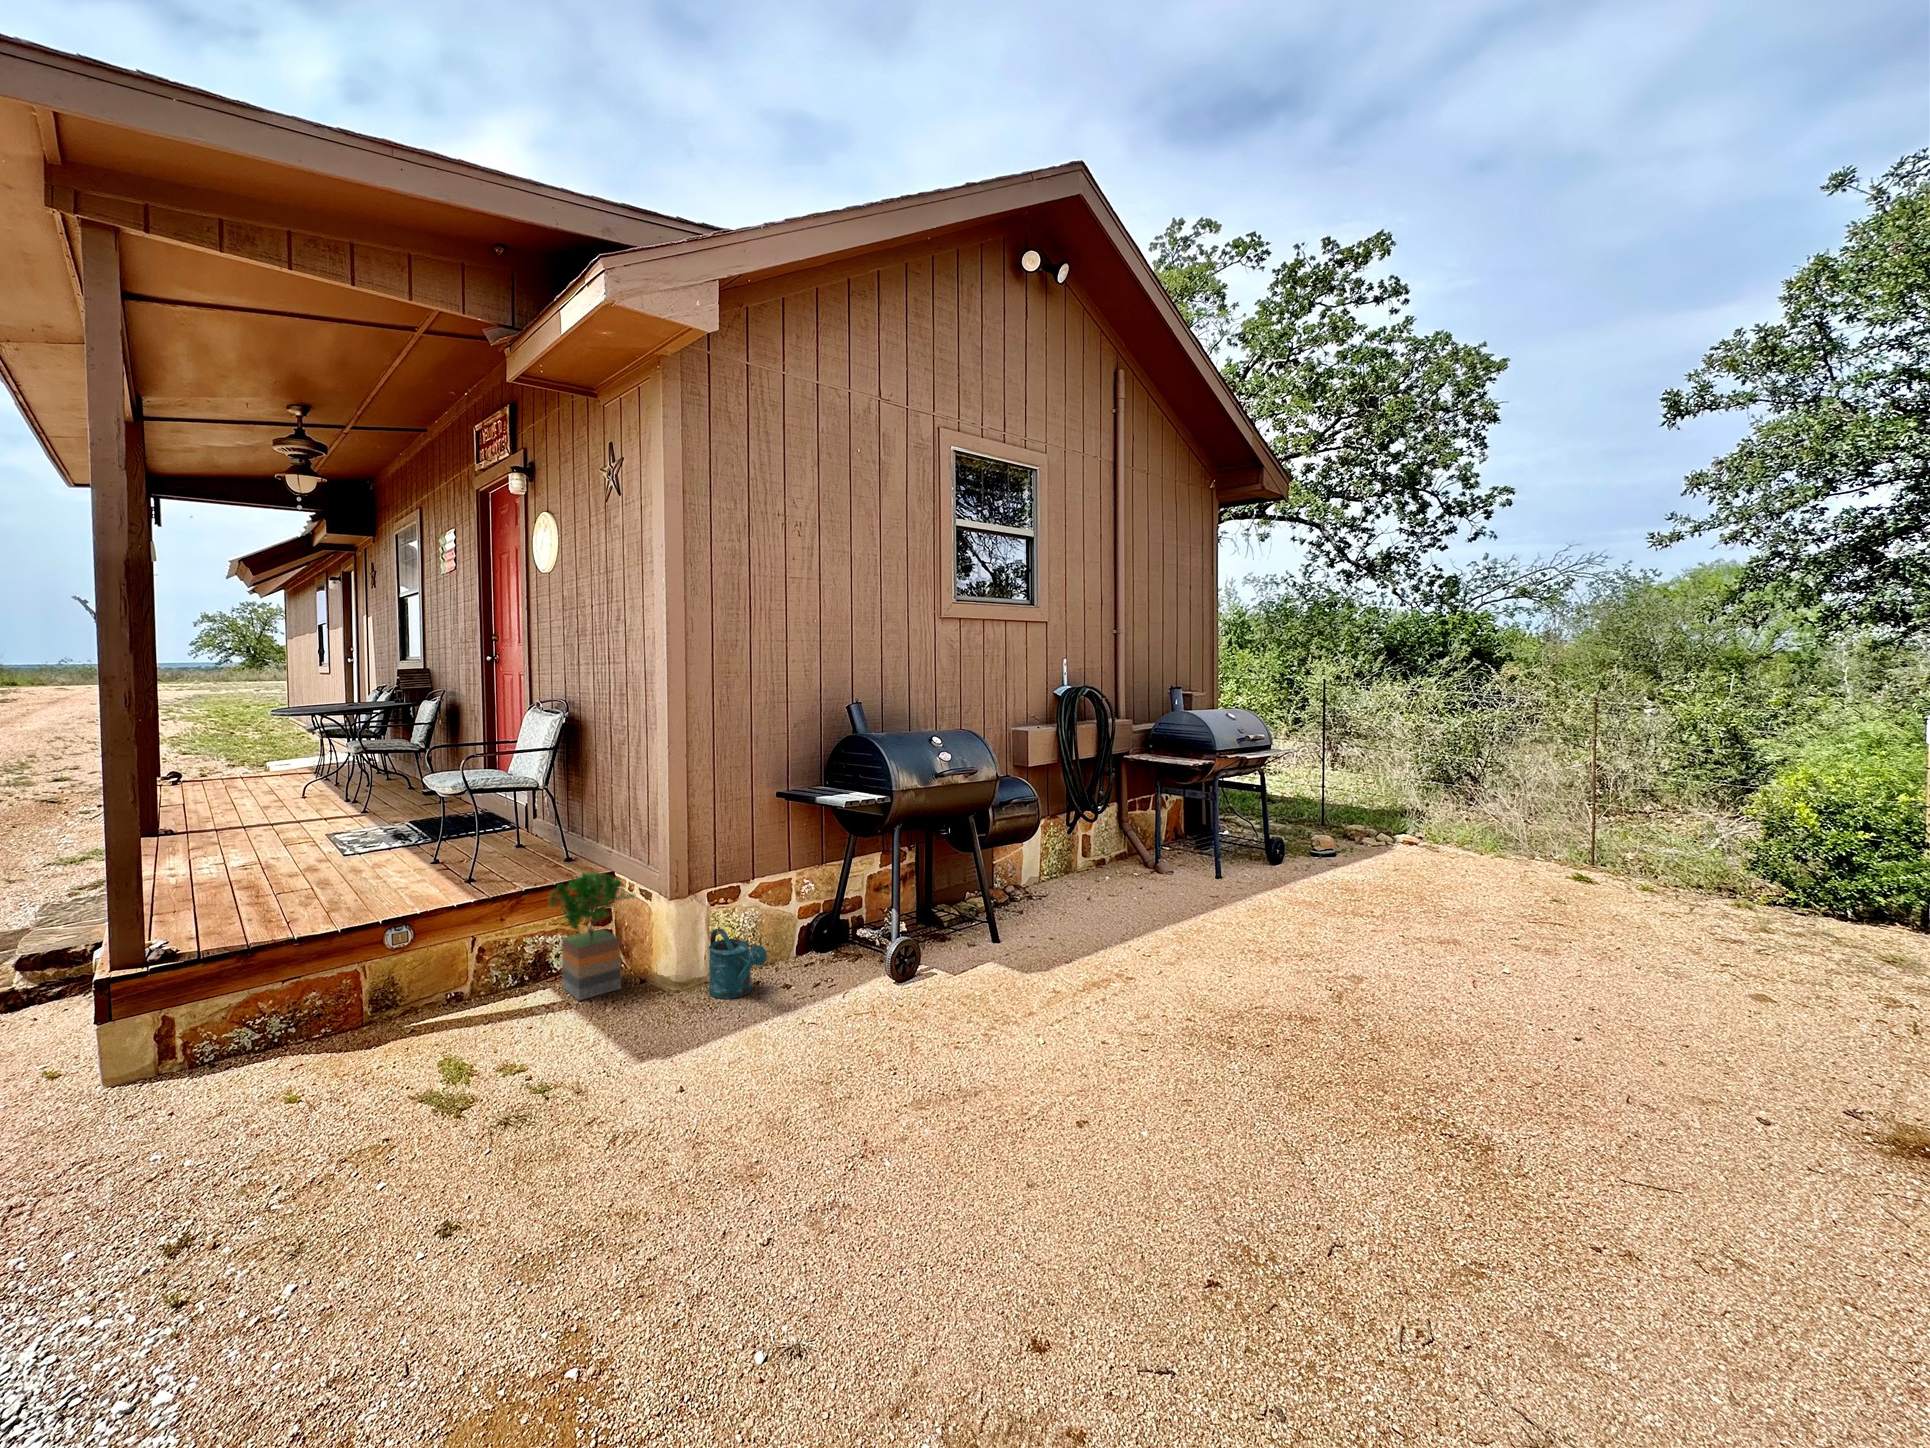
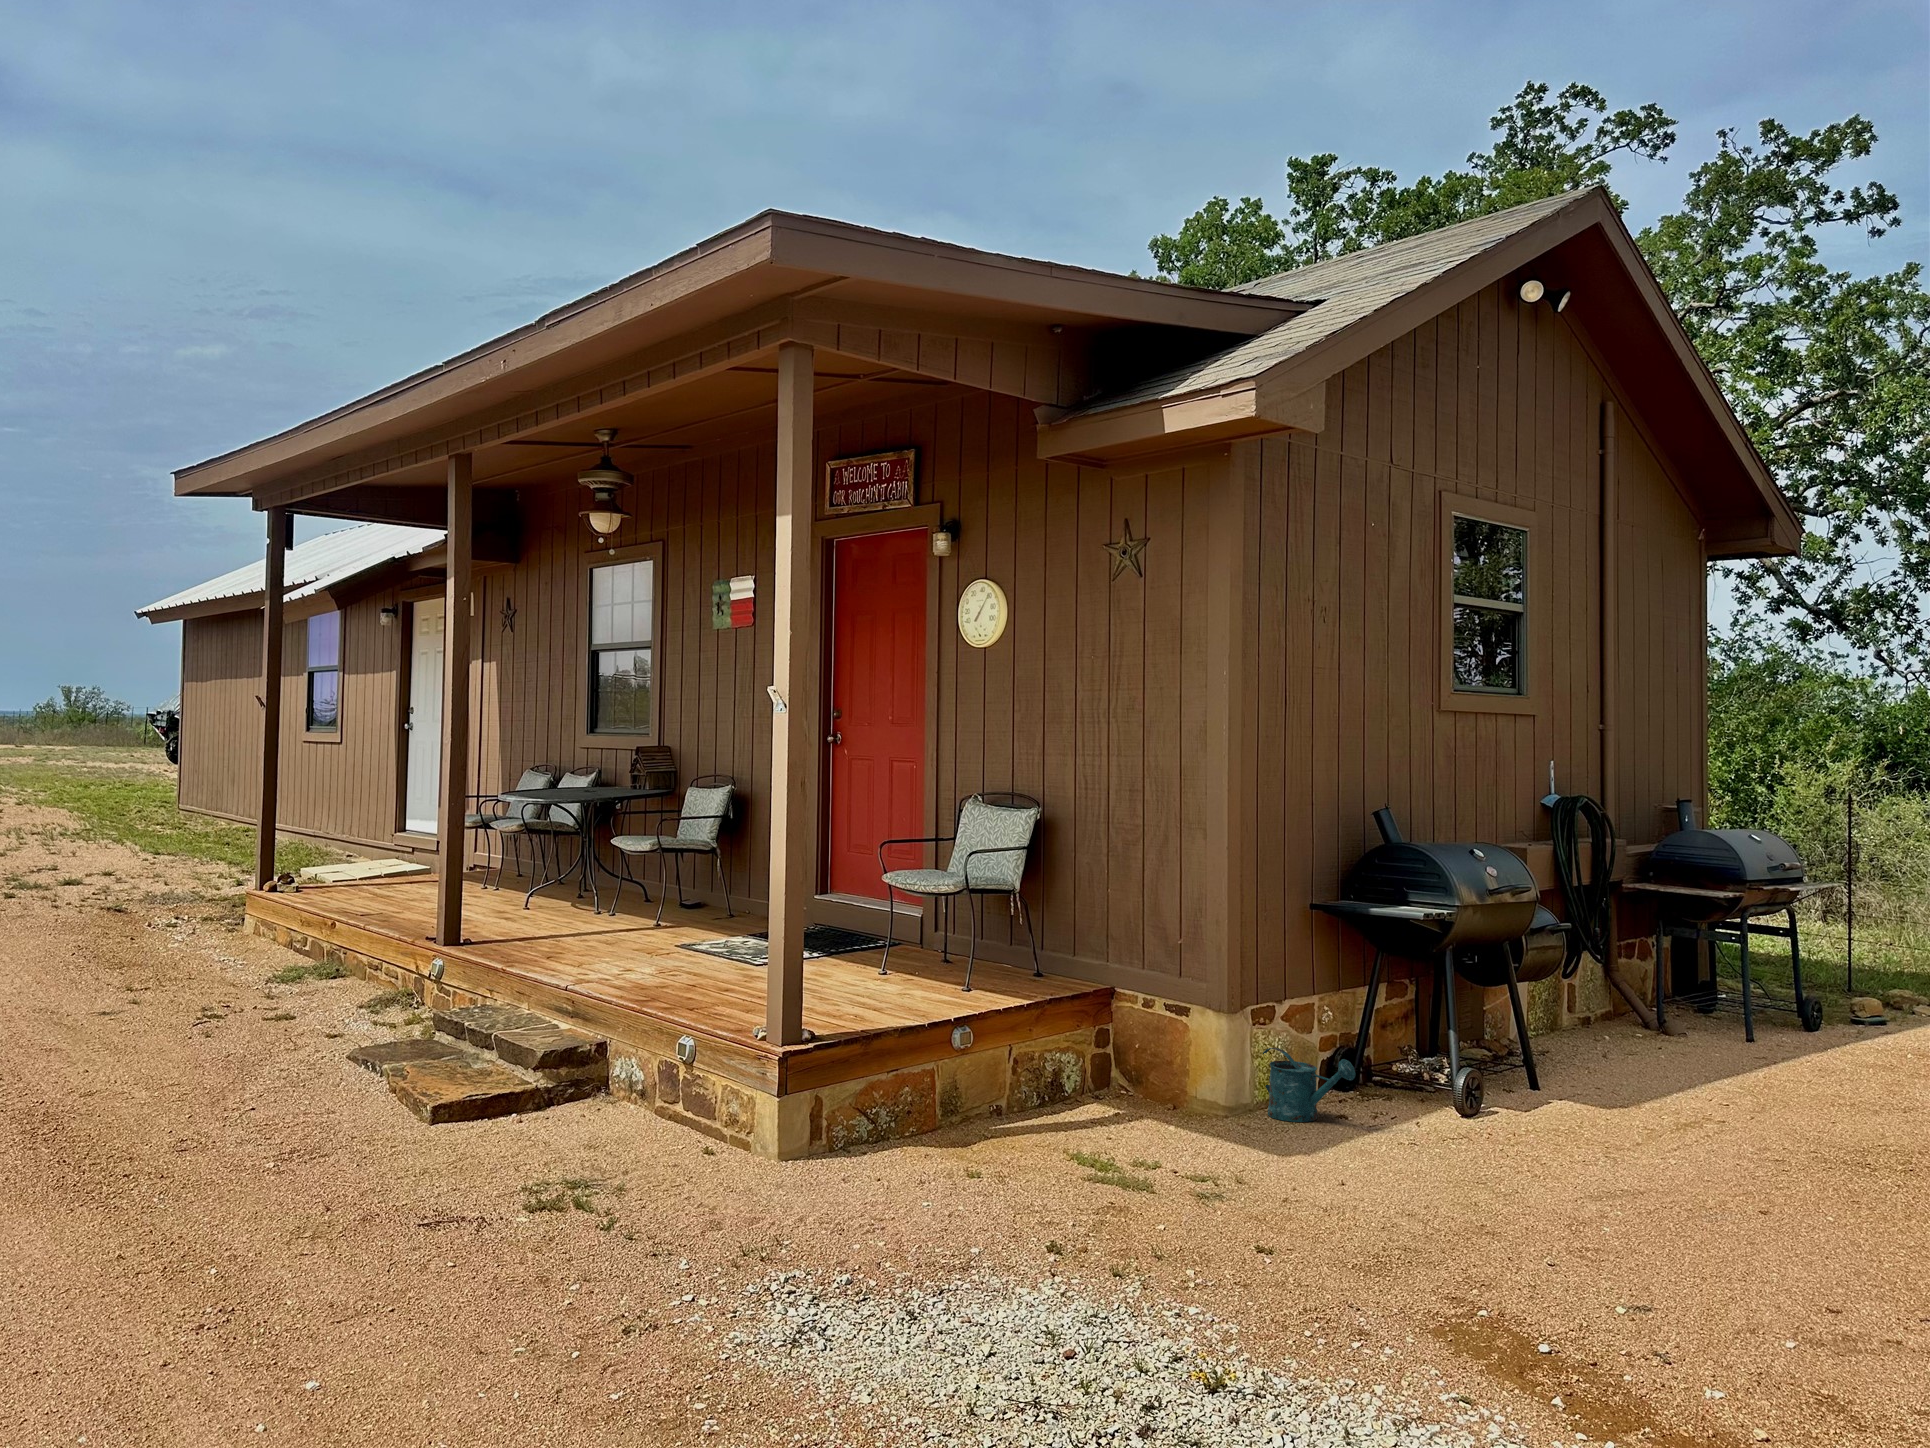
potted tree: present [549,872,636,1000] -> none [1097,979,1184,1120]

